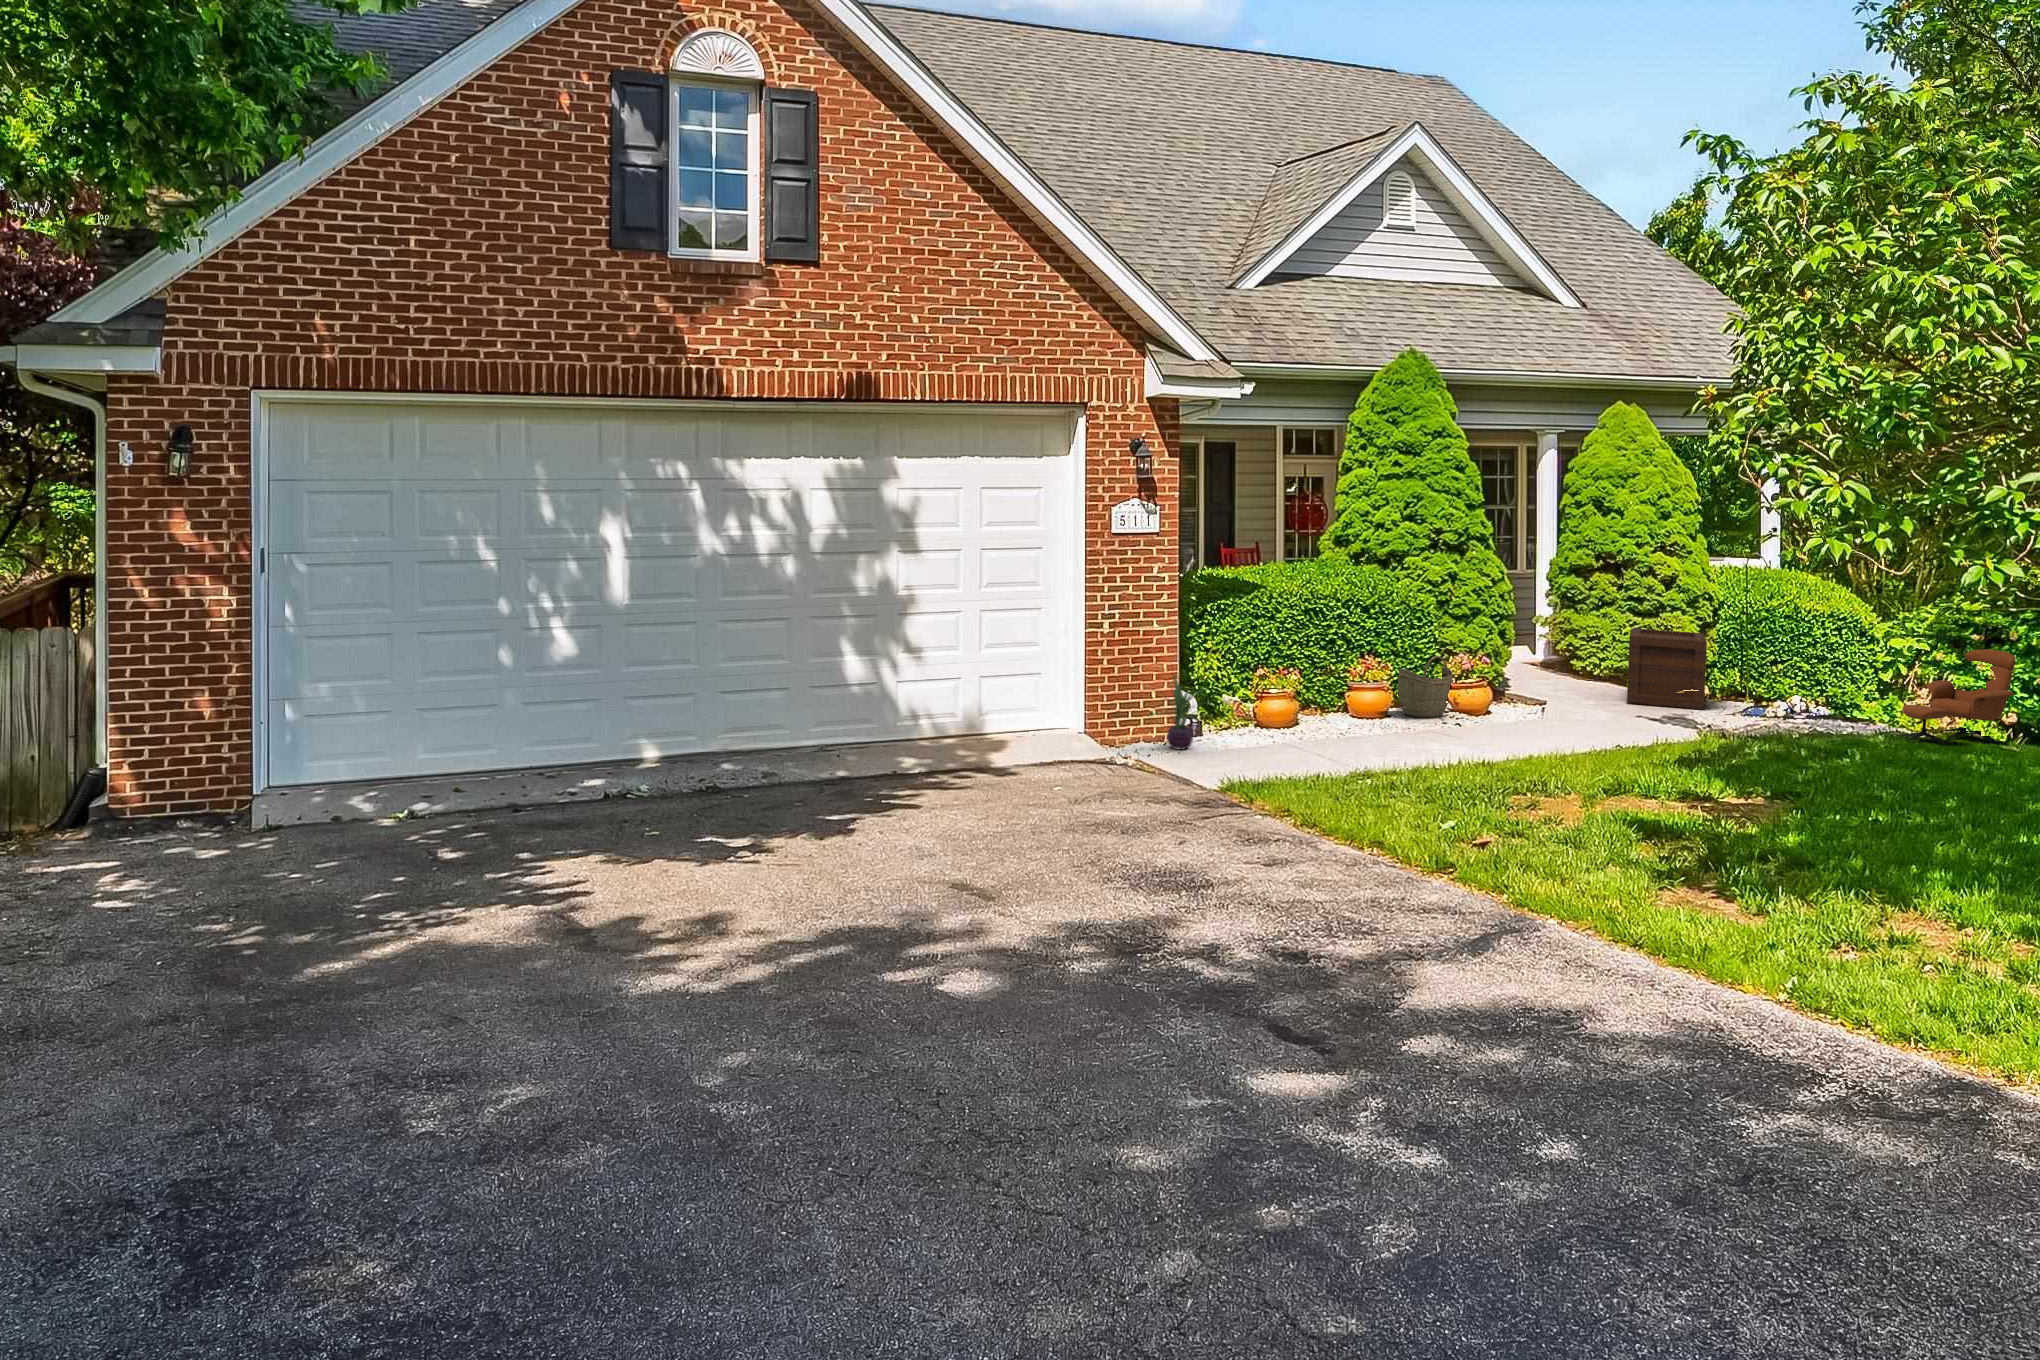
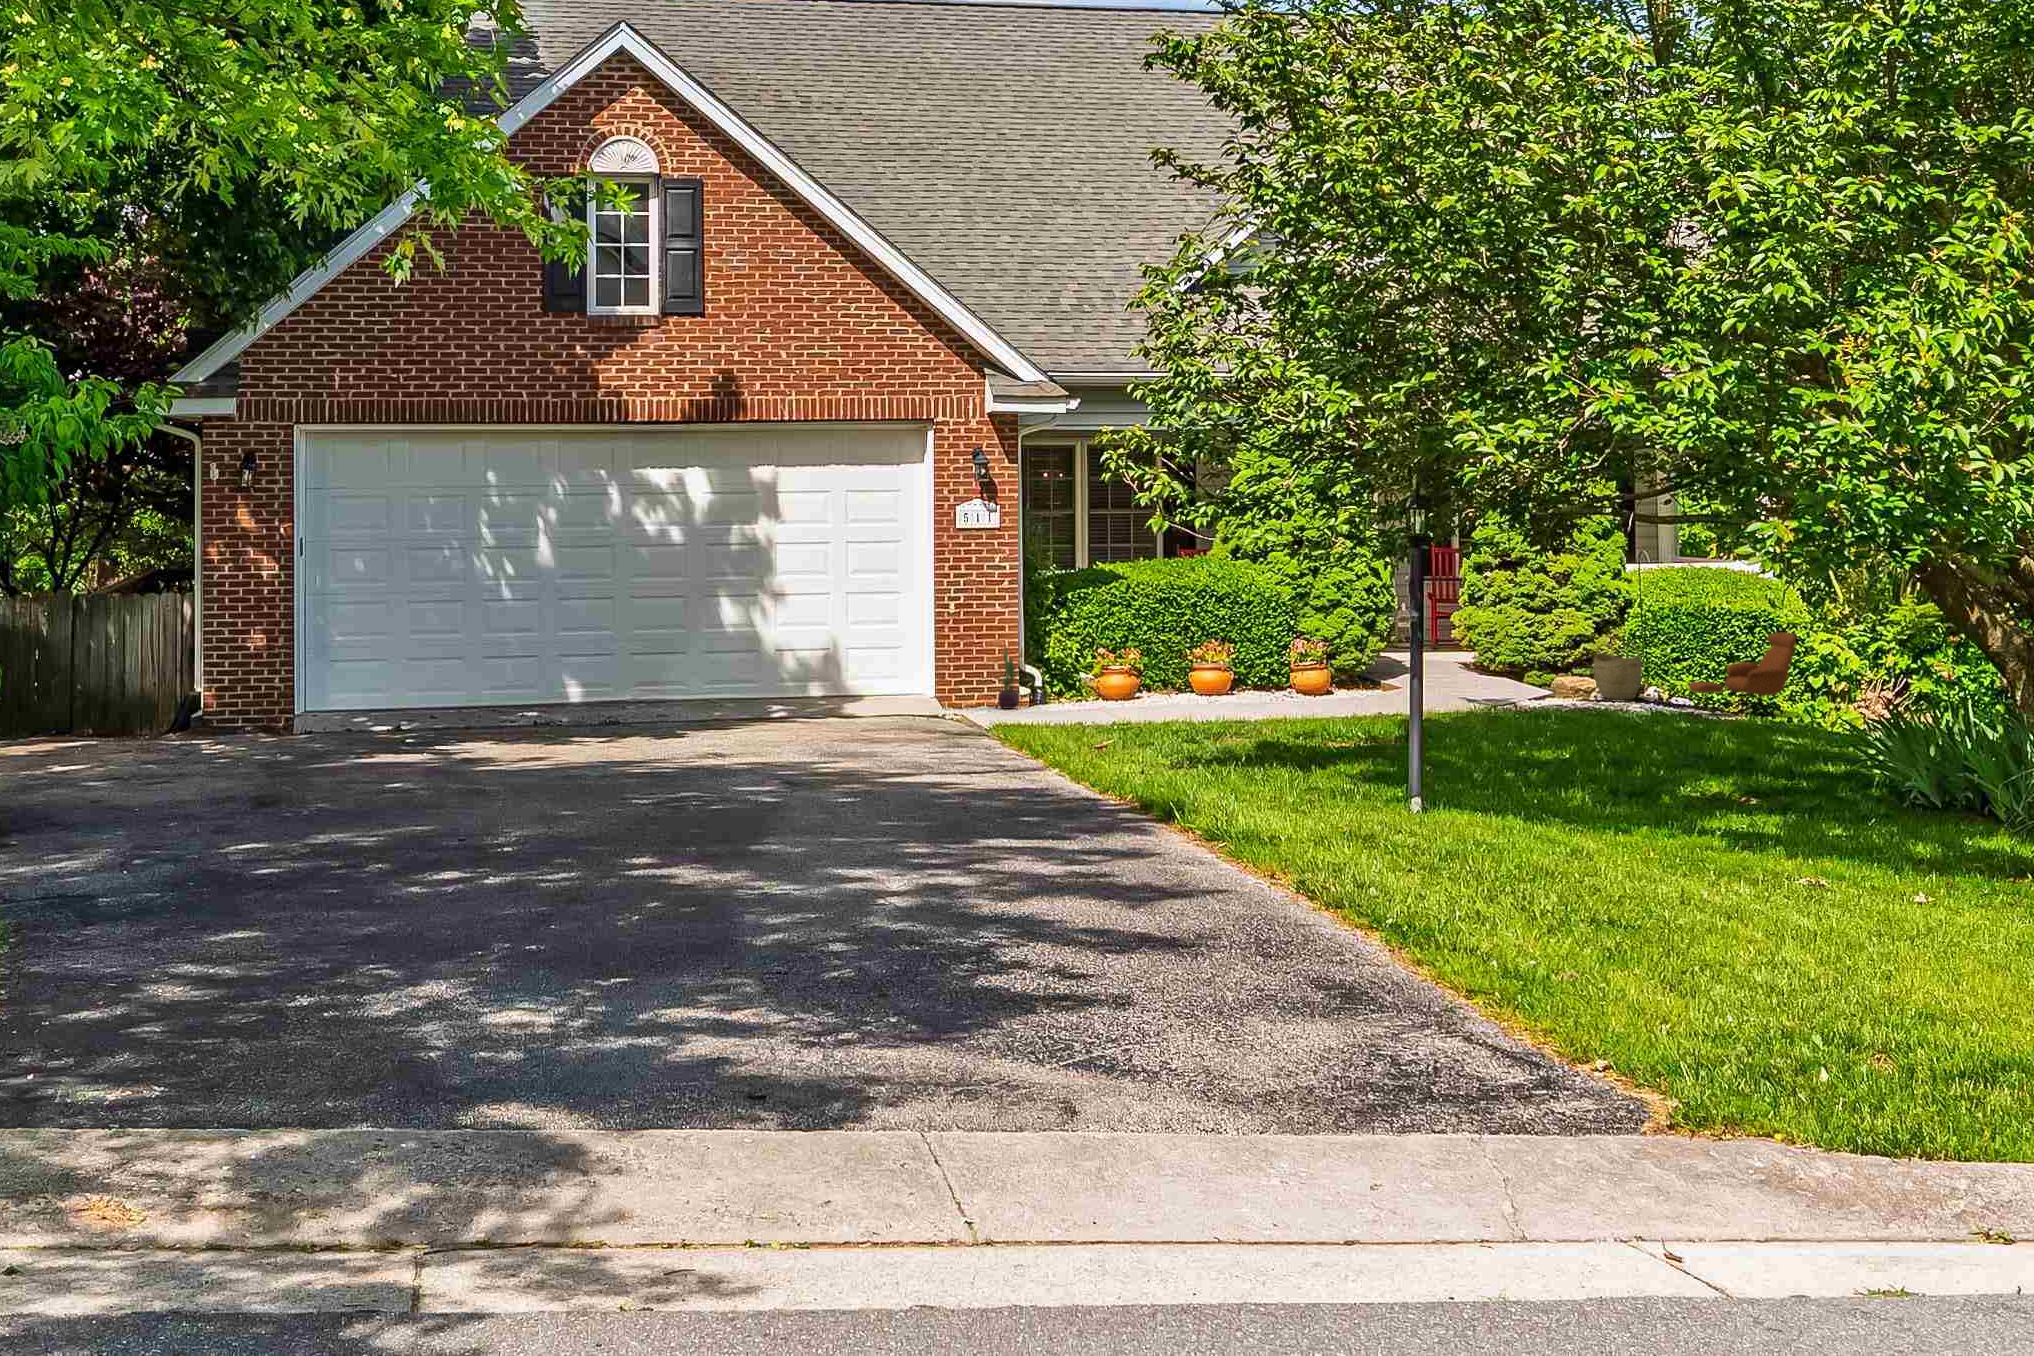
wooden crate: present [1627,628,1707,710] -> none [1492,623,1578,697]
woven basket: present [1398,656,1452,718] -> present [1593,643,1642,700]

